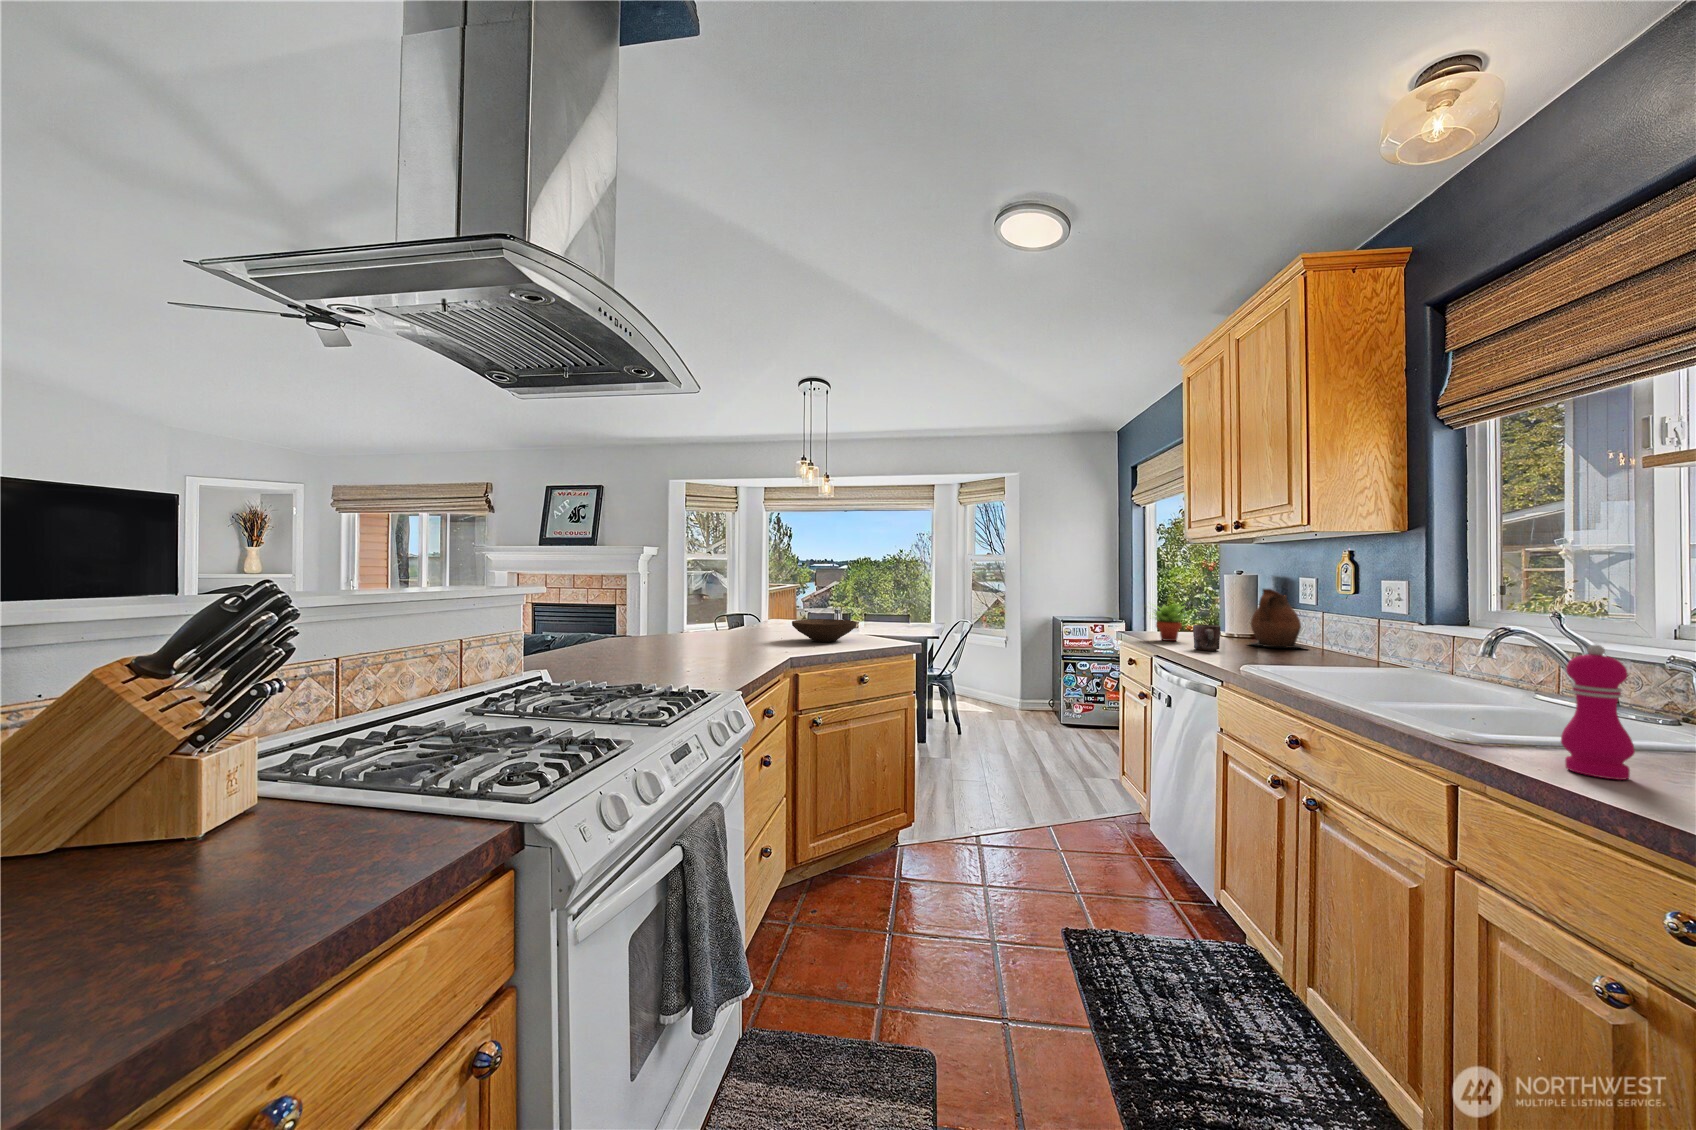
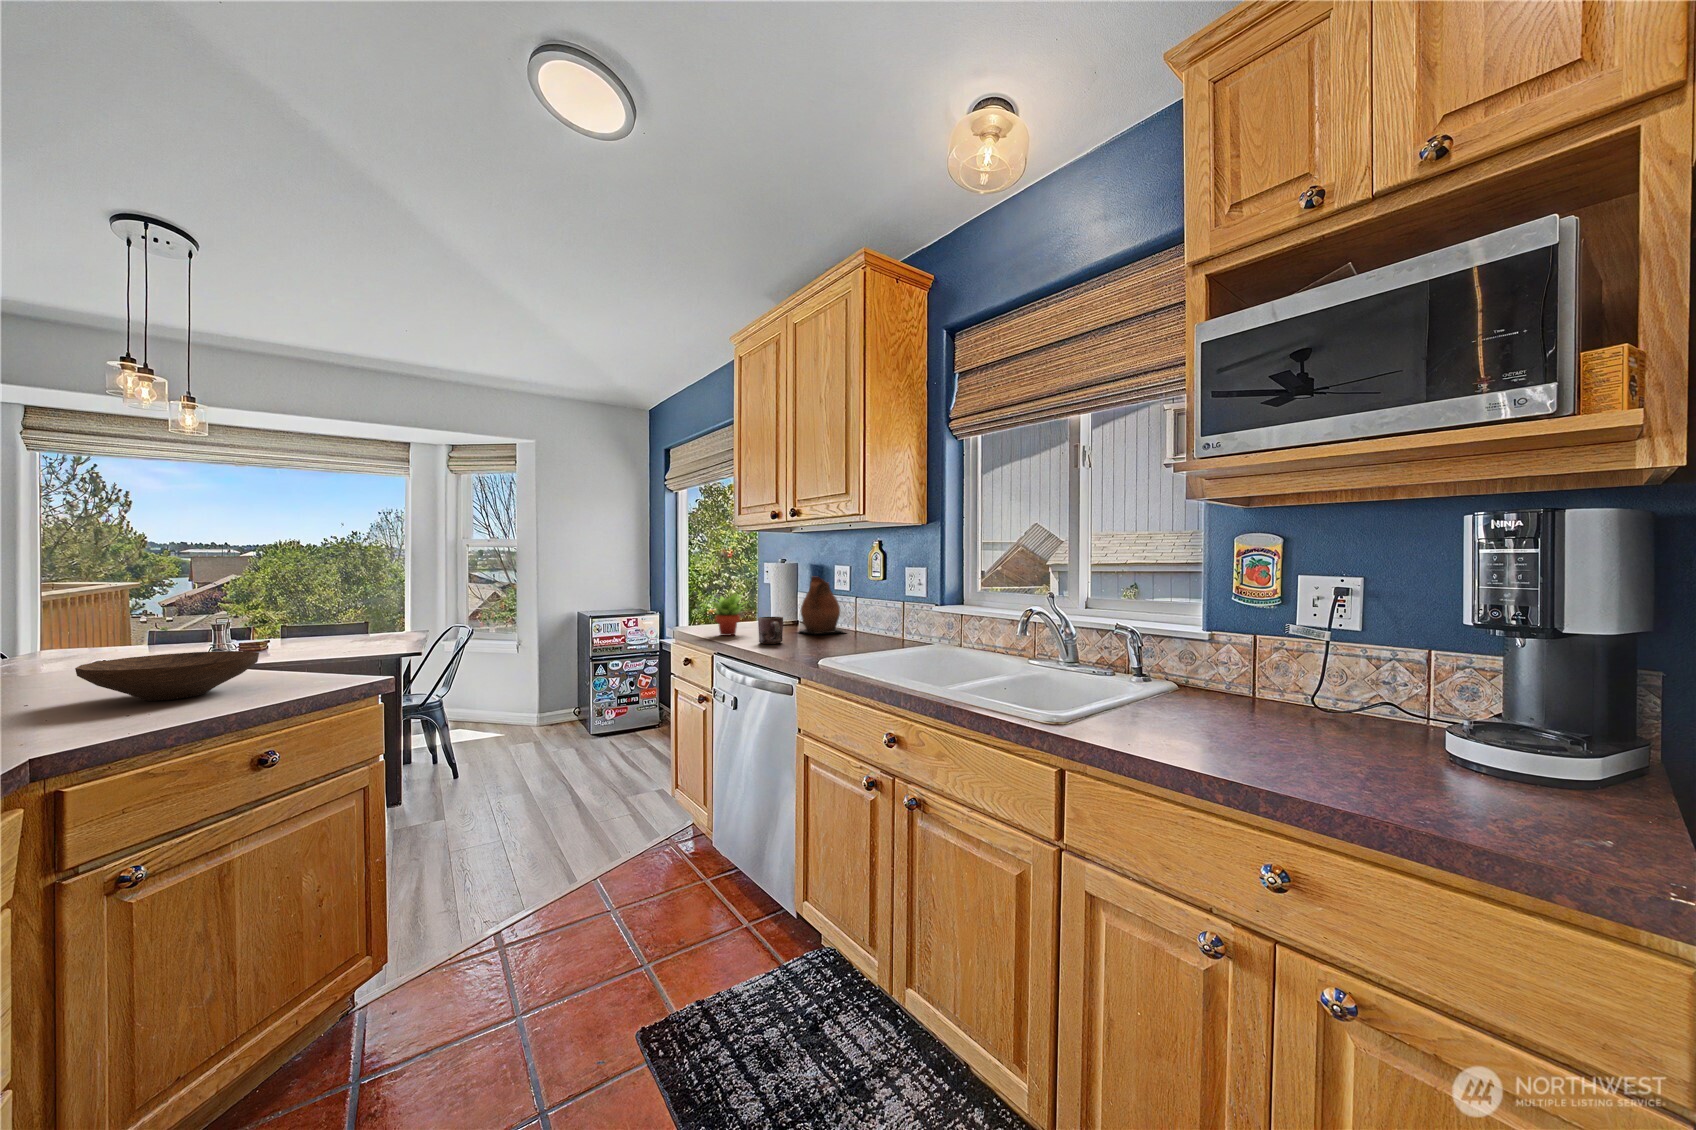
pepper mill: present [1561,645,1635,780] -> none [1136,628,1182,746]

